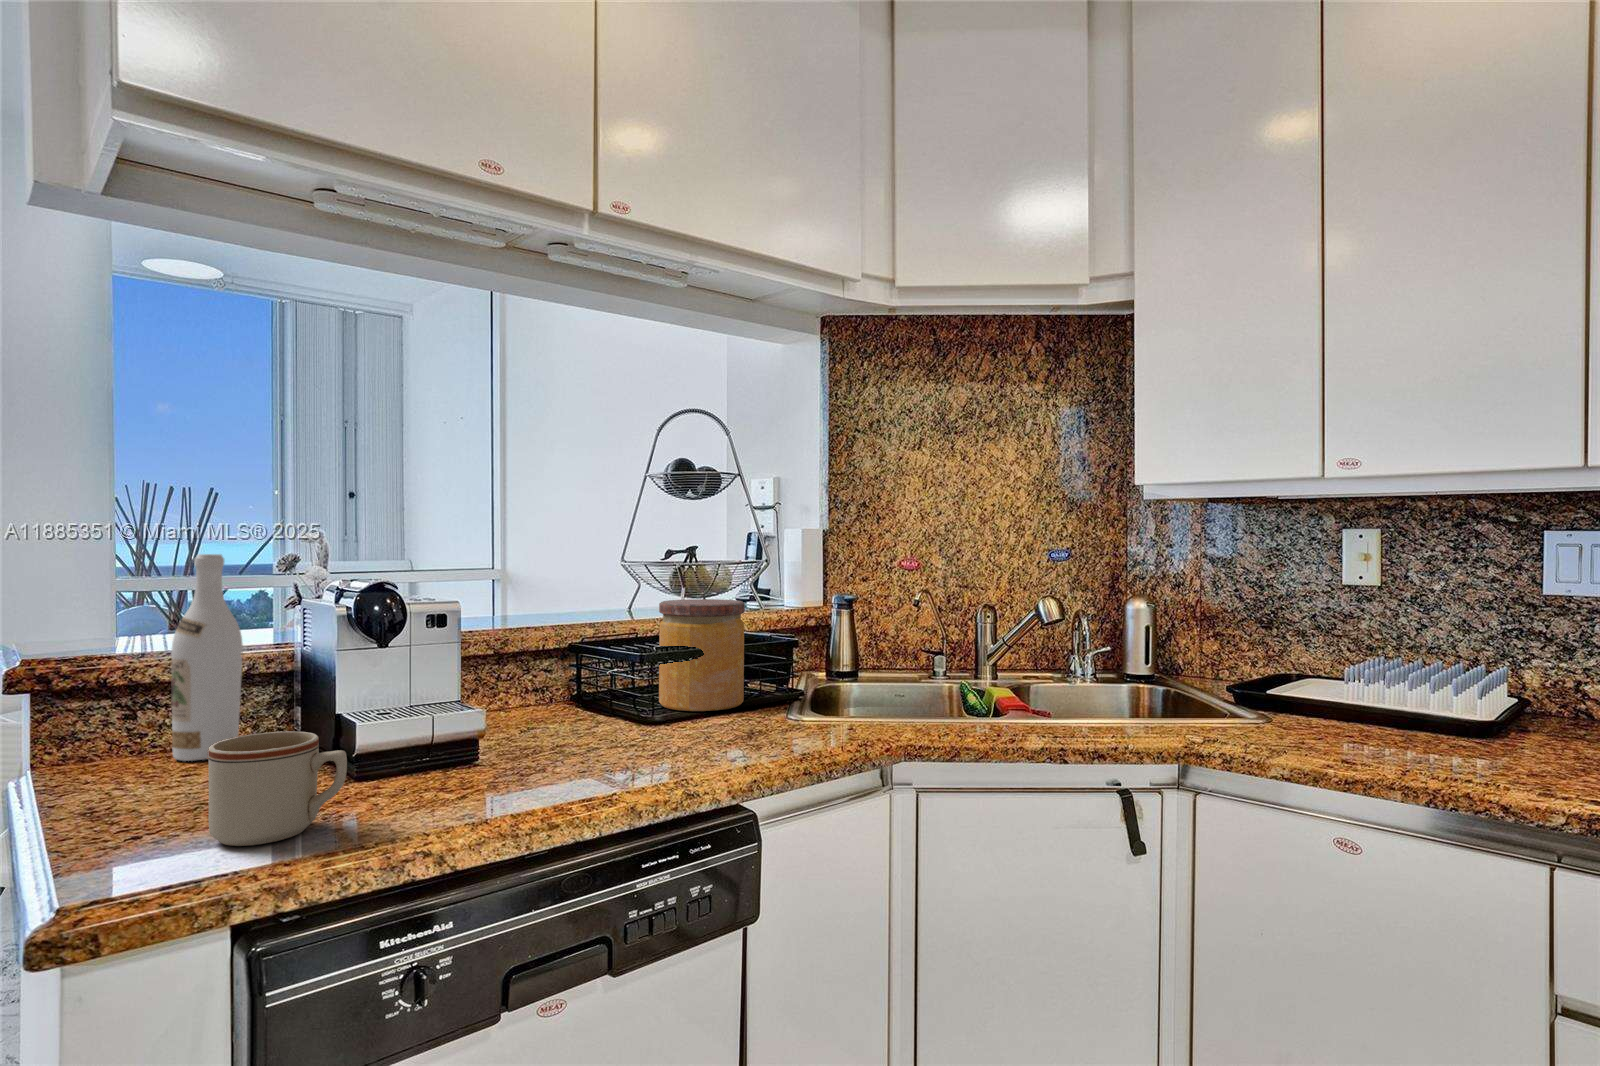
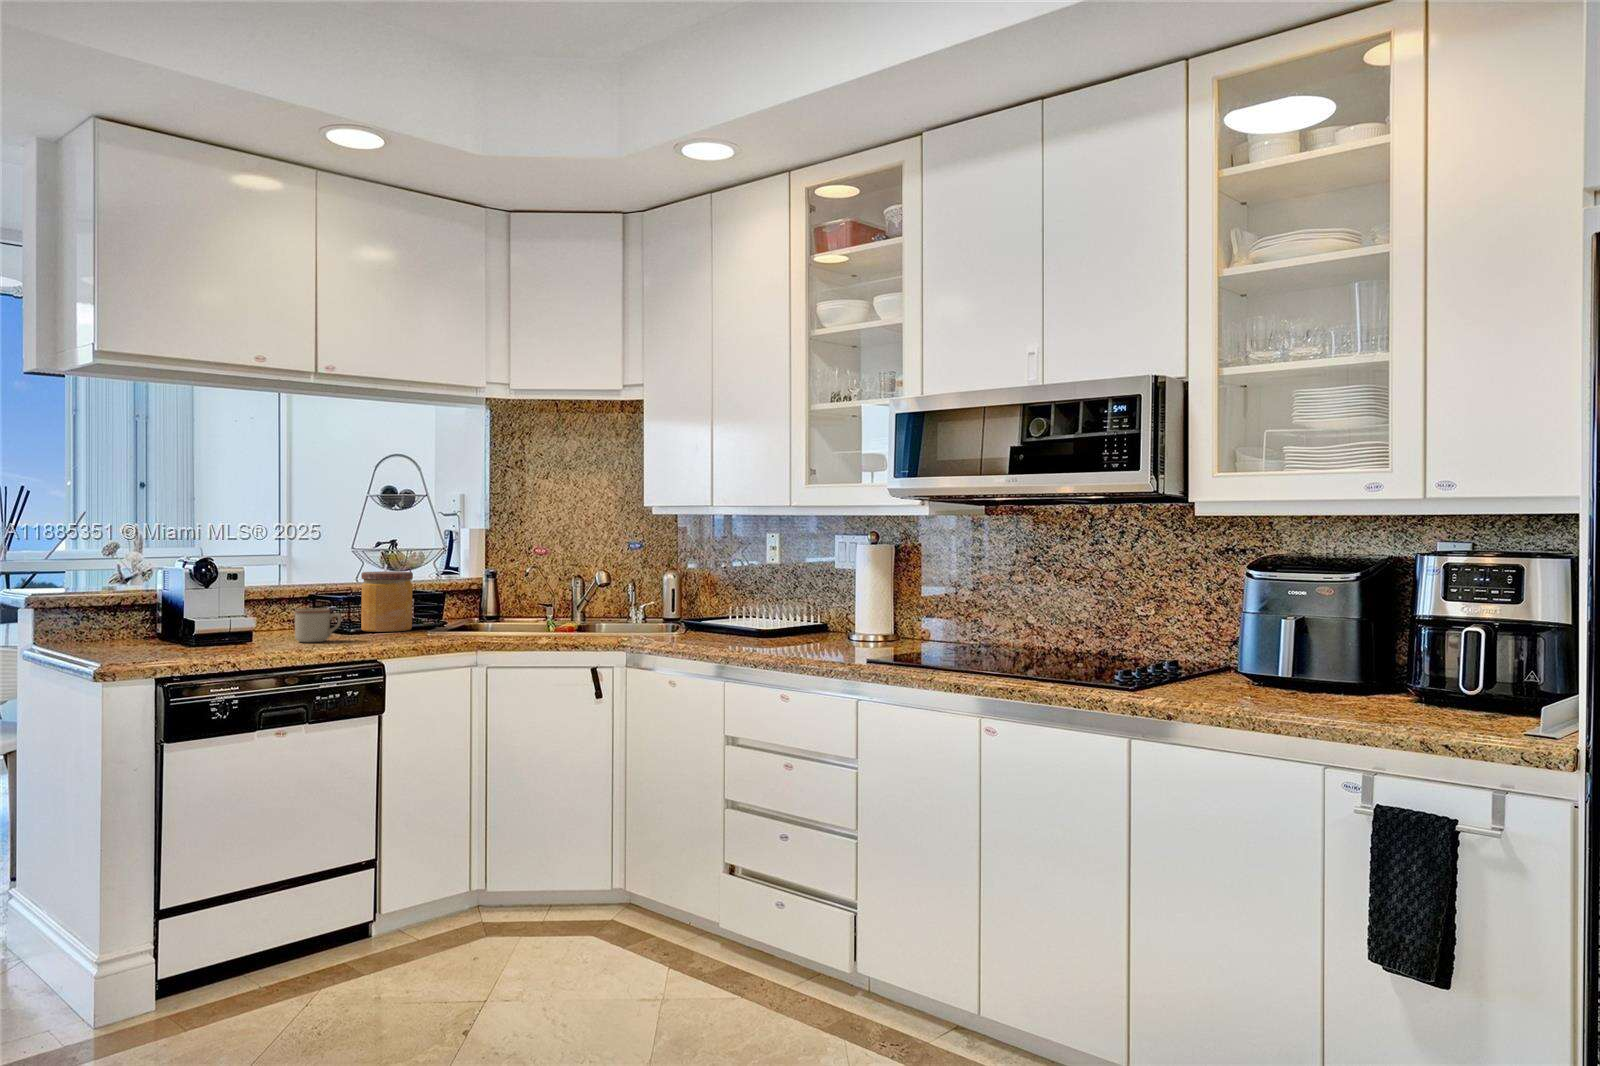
wine bottle: present [171,554,243,761] -> none [97,545,130,645]
mug: present [208,732,347,846] -> present [295,608,341,642]

